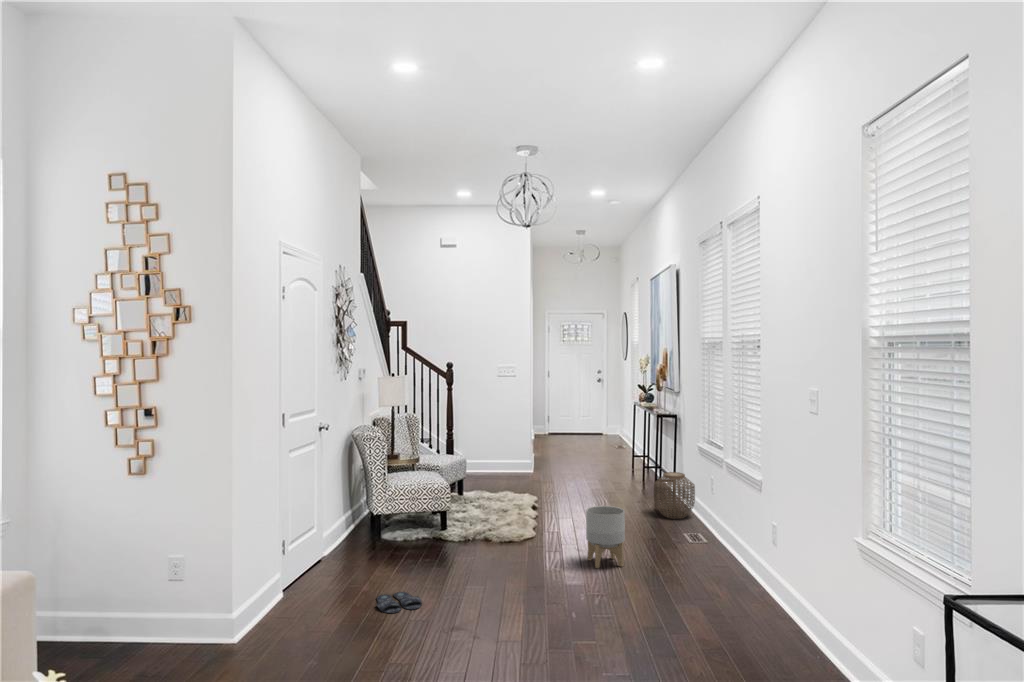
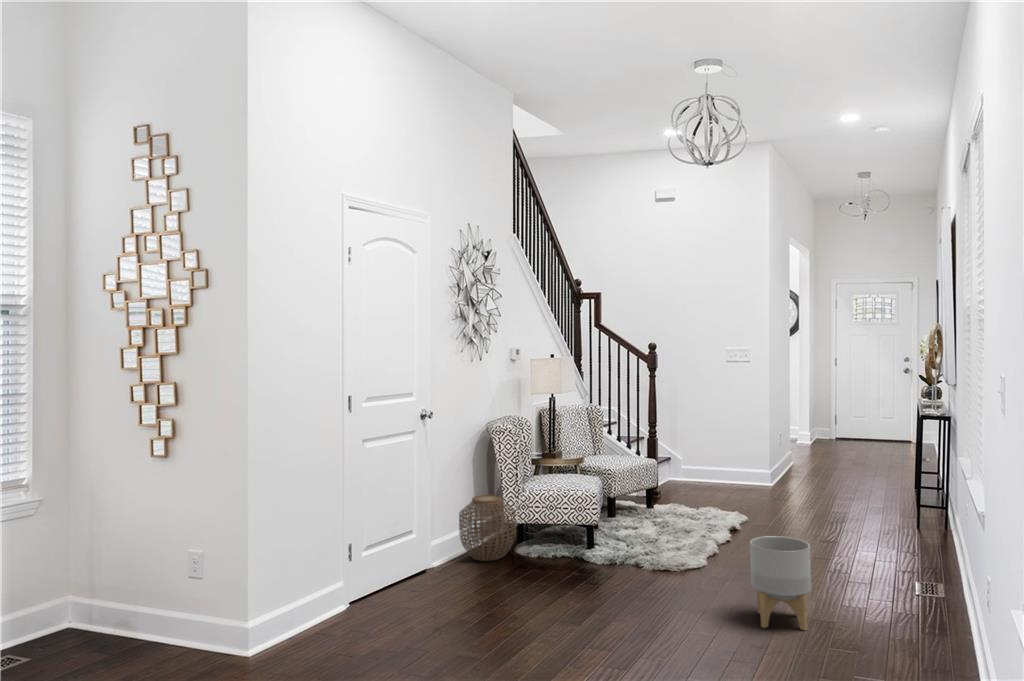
woven basket: present [653,472,695,519] -> present [459,495,516,561]
slippers: present [376,592,422,614] -> none [431,625,490,653]

